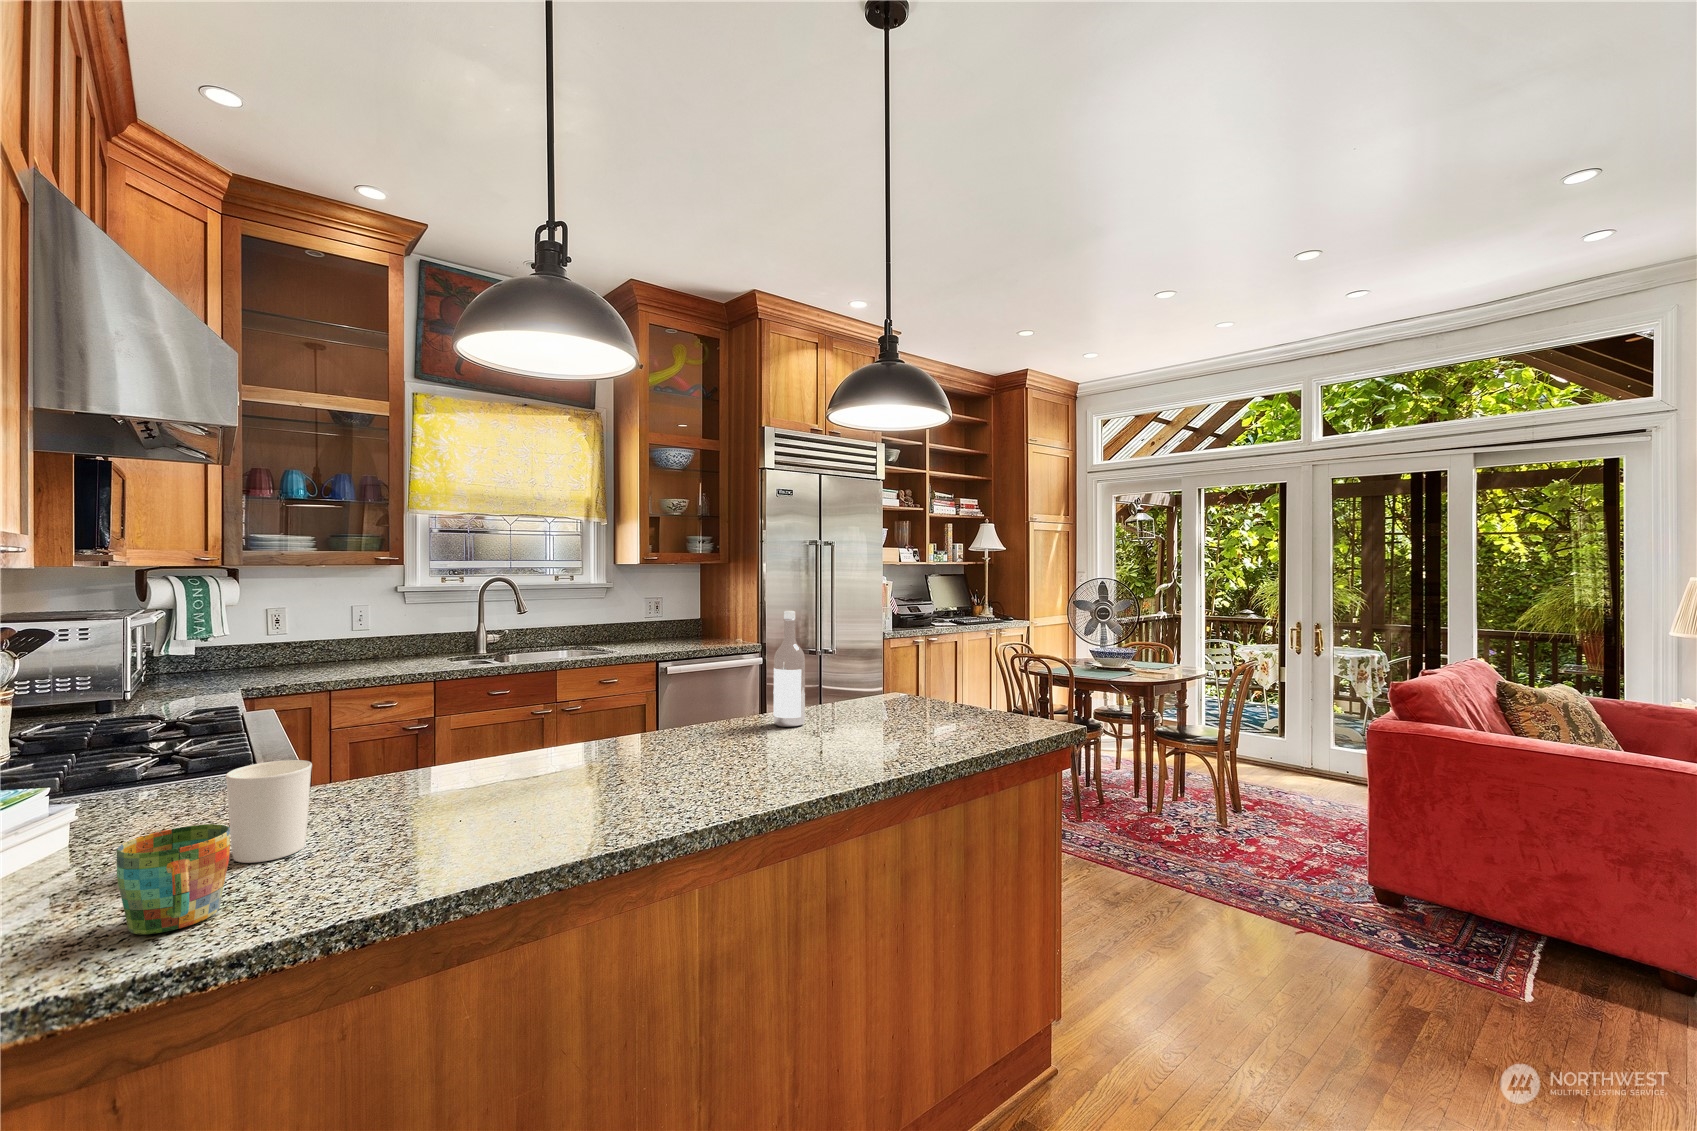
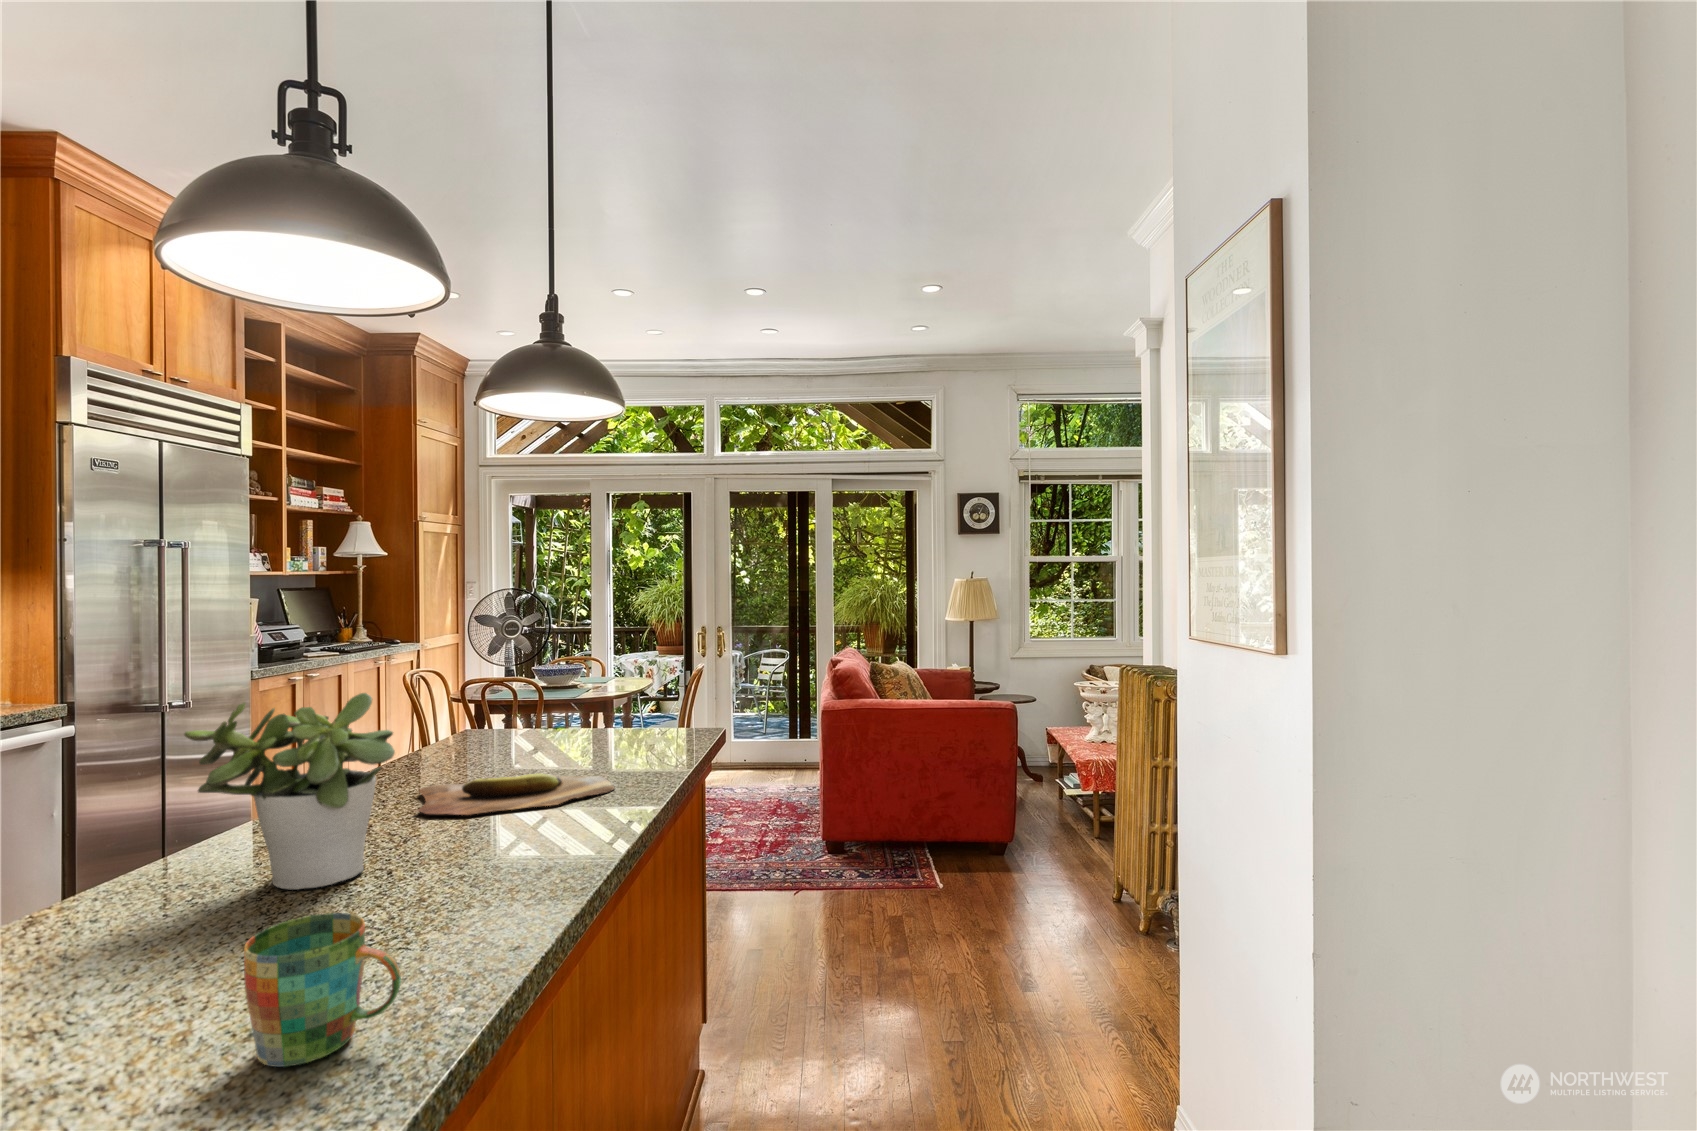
wine bottle: present [773,611,805,727] -> none [420,628,462,770]
potted plant: none [445,658,566,801] -> present [184,693,395,890]
cutting board: none [673,738,845,778] -> present [417,773,614,815]
candle holder: present [226,760,312,863] -> none [97,858,224,1019]

